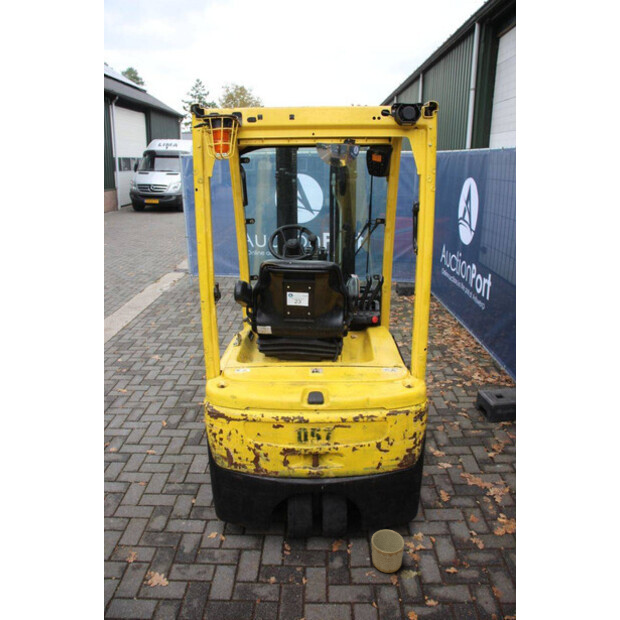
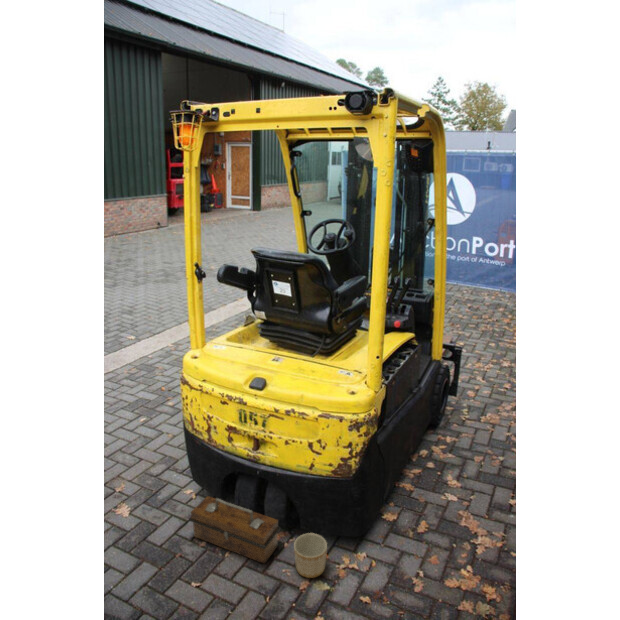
toolbox: none [254,527,348,576] -> present [190,496,280,563]

